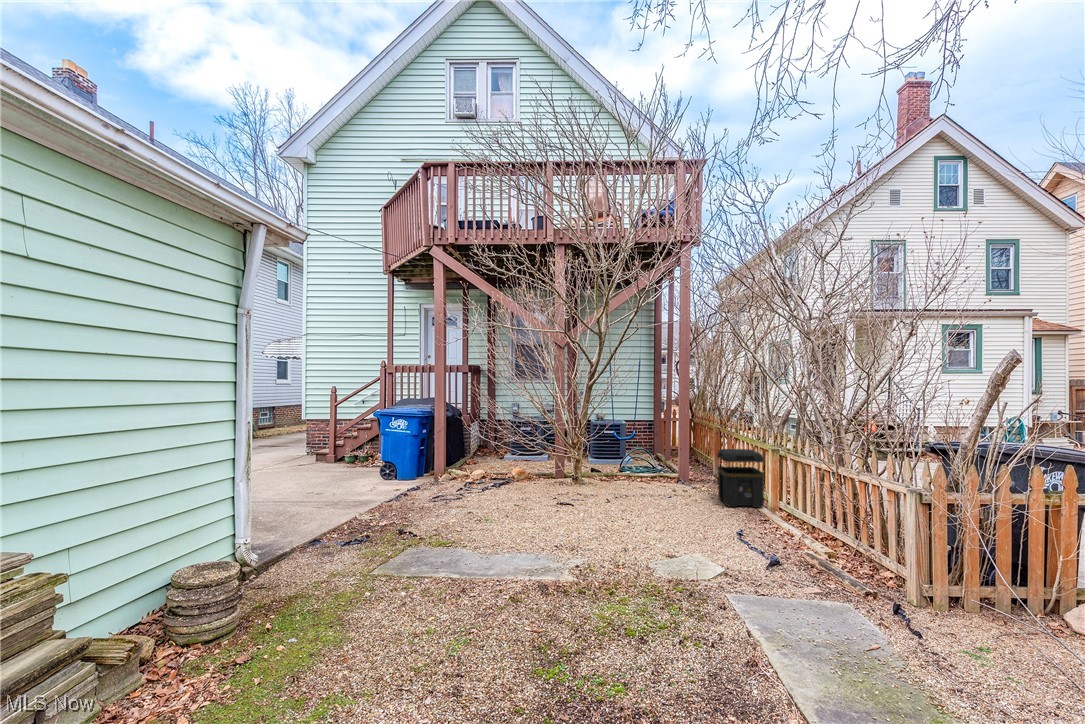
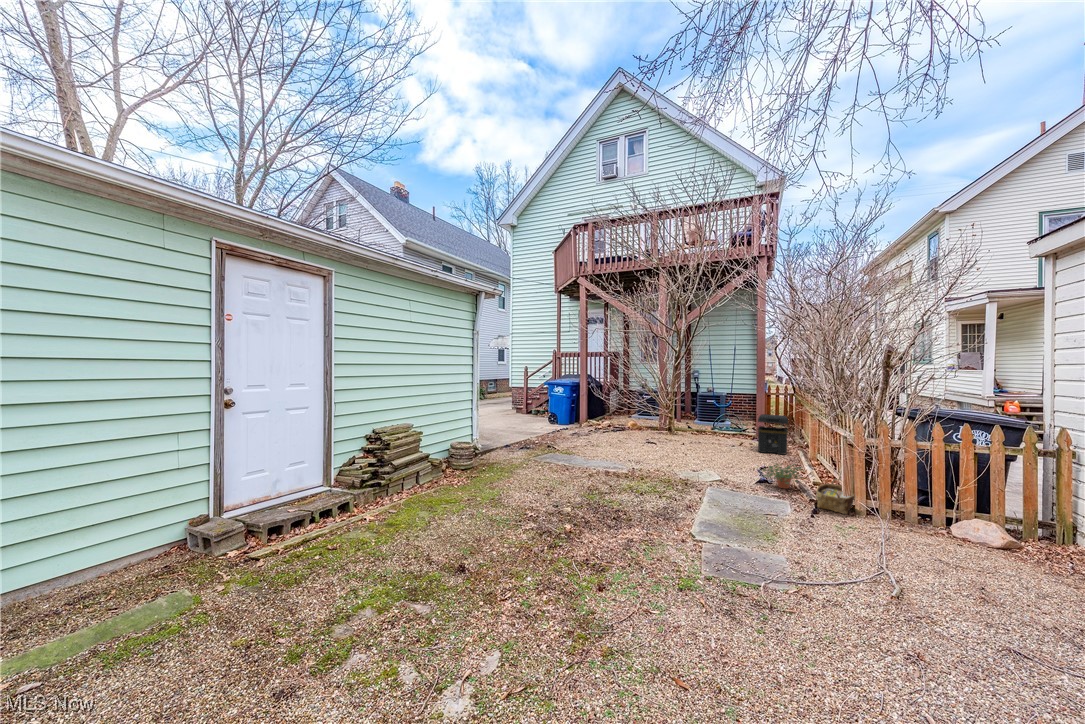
potted plant: none [810,537,892,585] -> present [763,463,804,489]
woven basket: none [948,568,1027,640] -> present [816,479,854,514]

